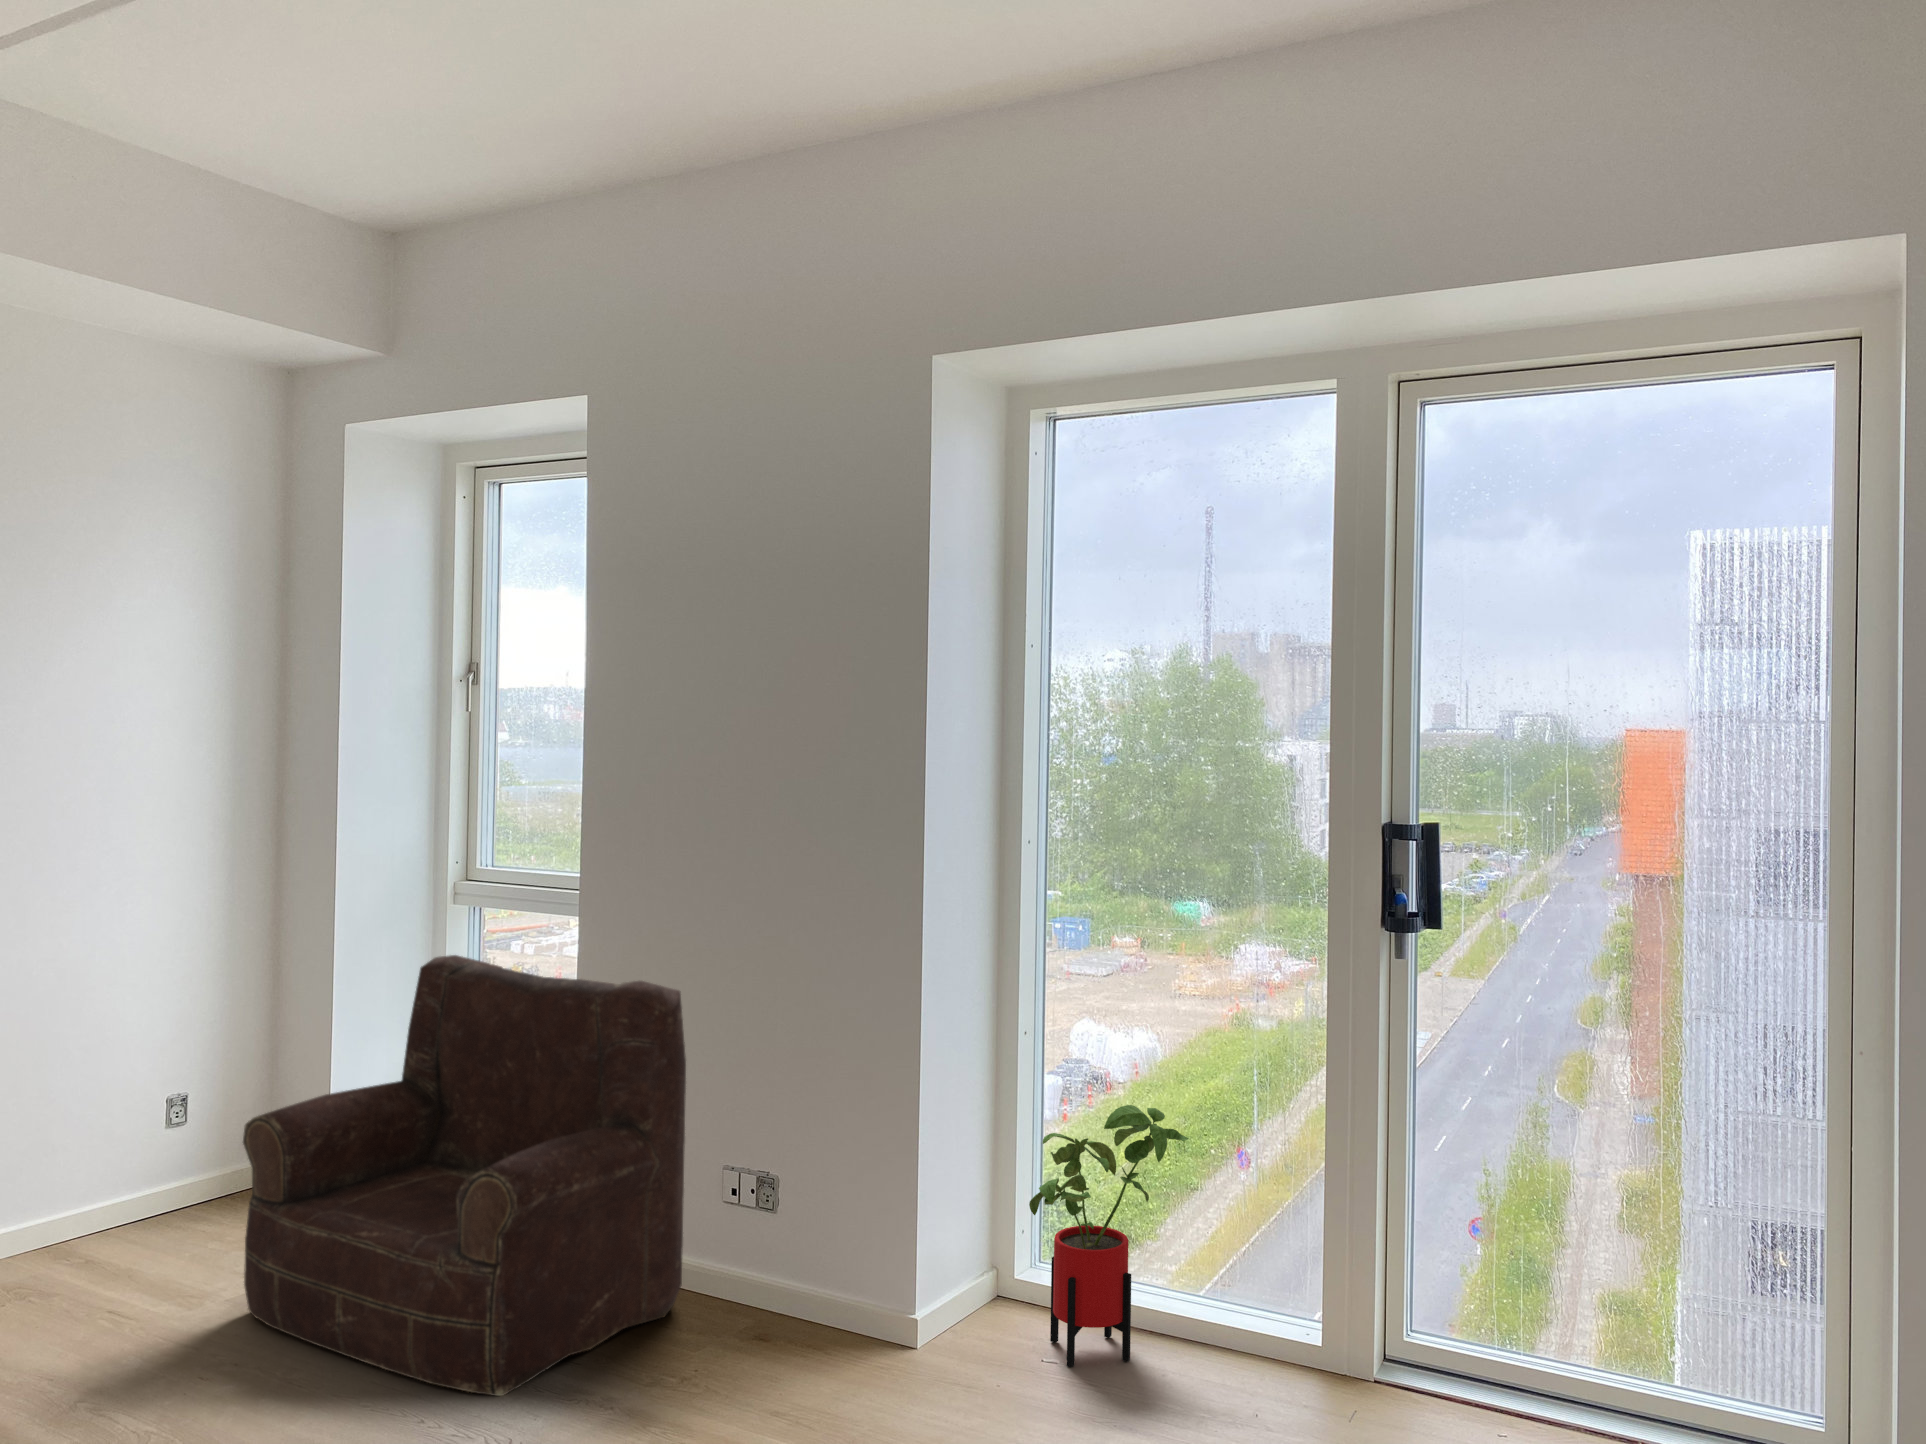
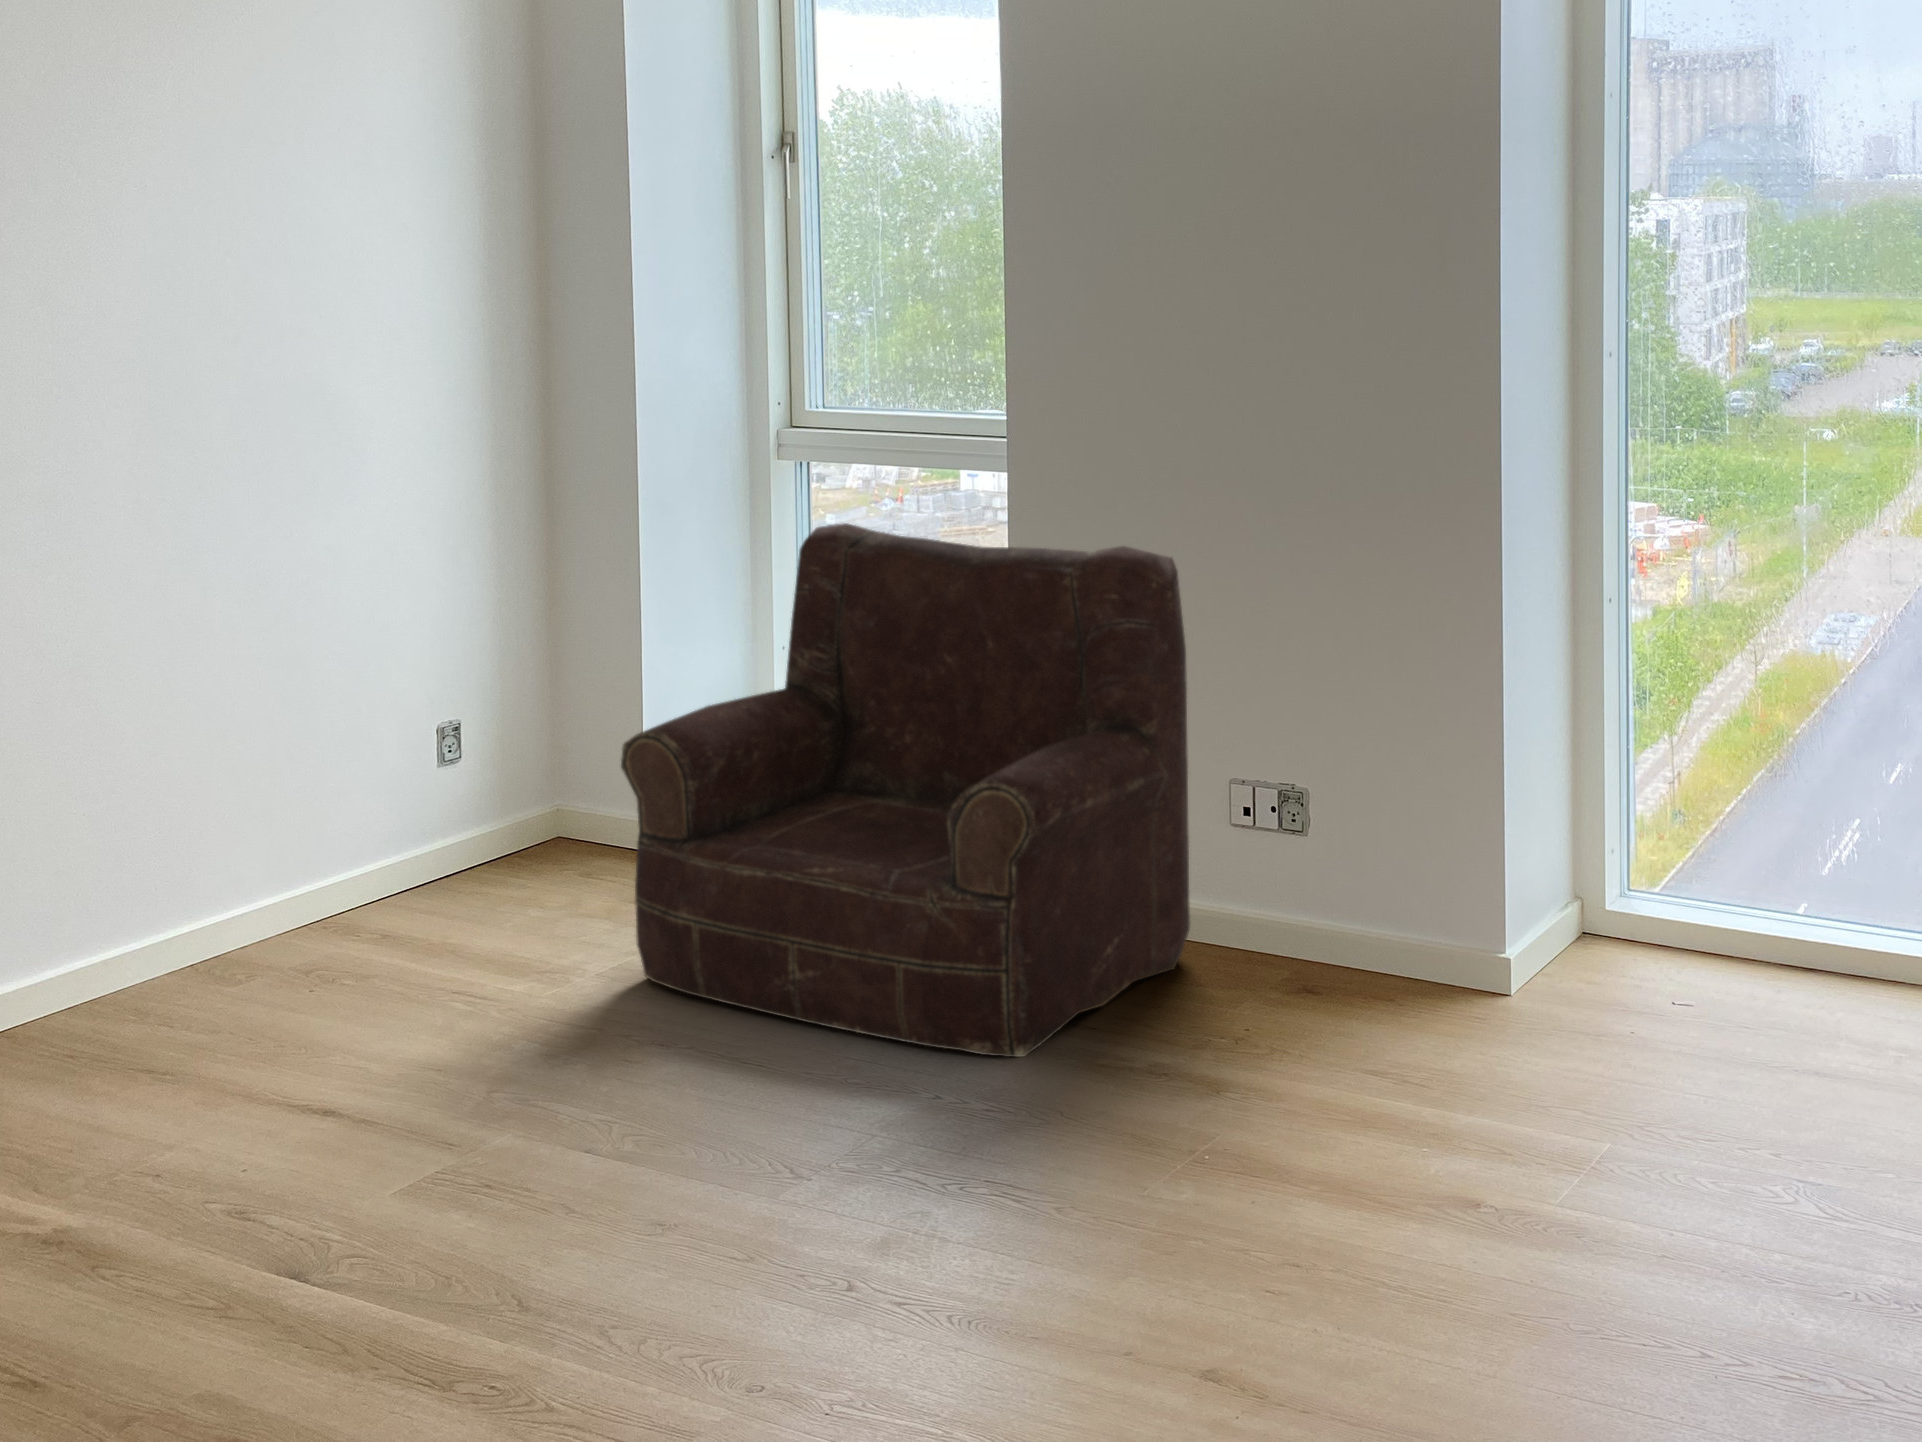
house plant: present [1029,1105,1189,1367] -> none [1655,681,1854,1006]

